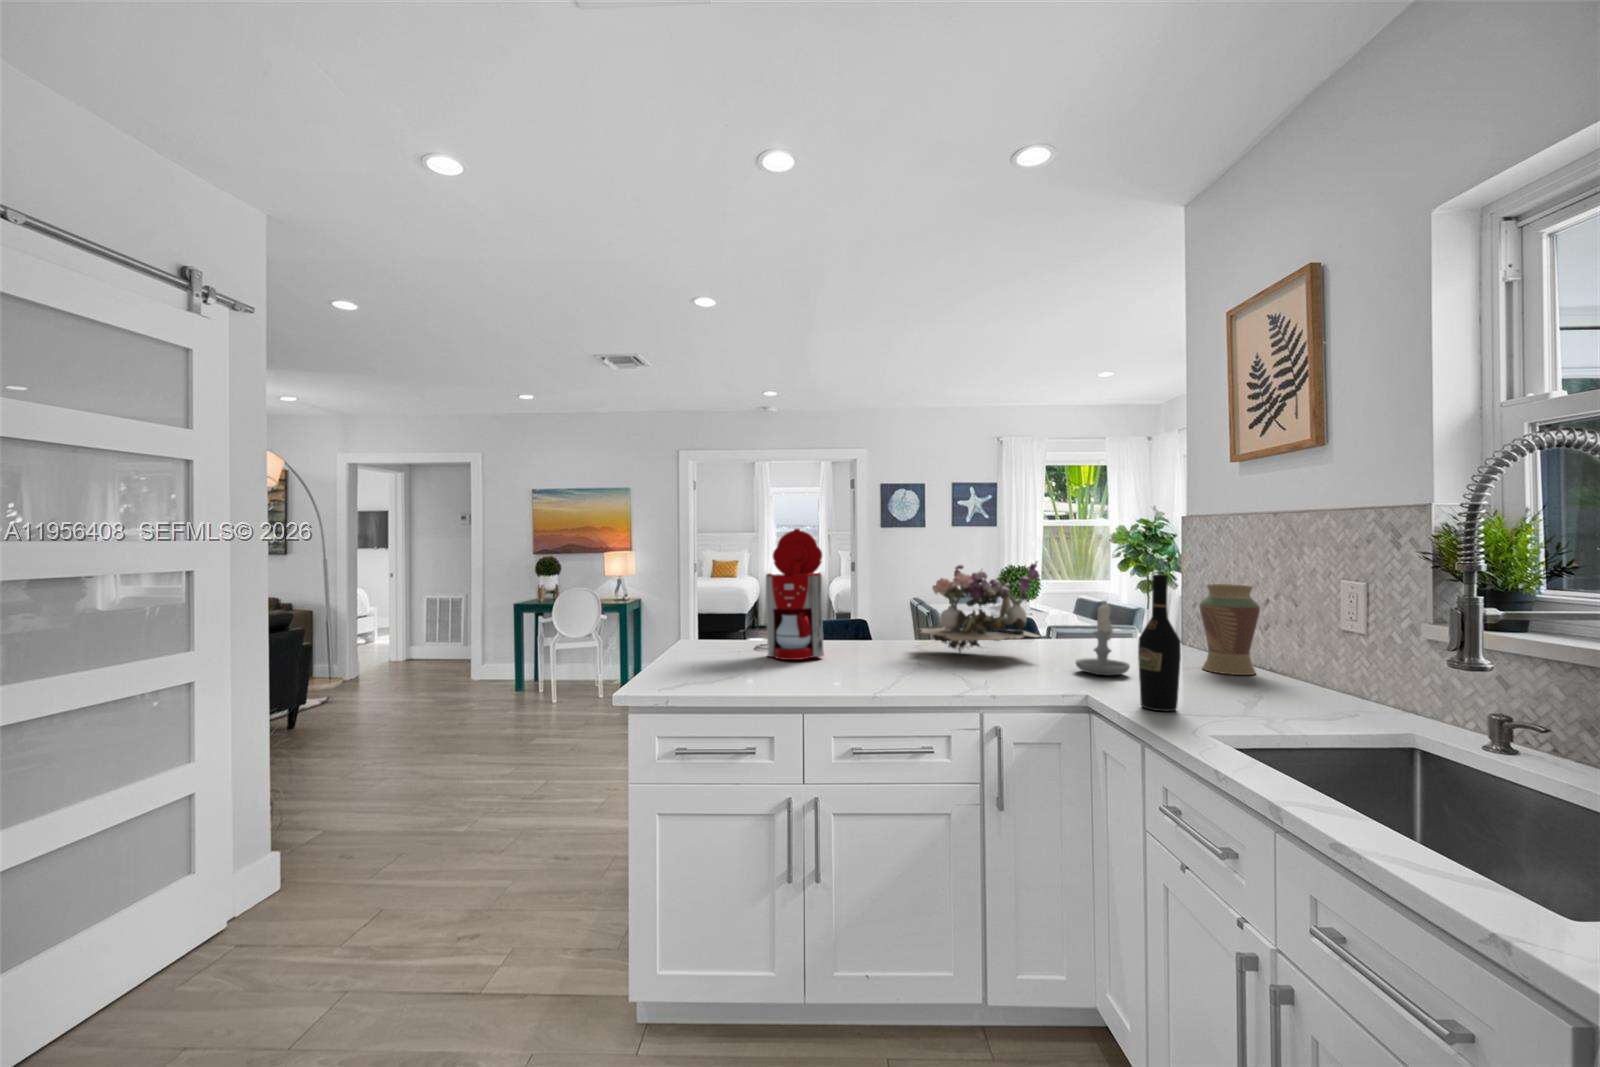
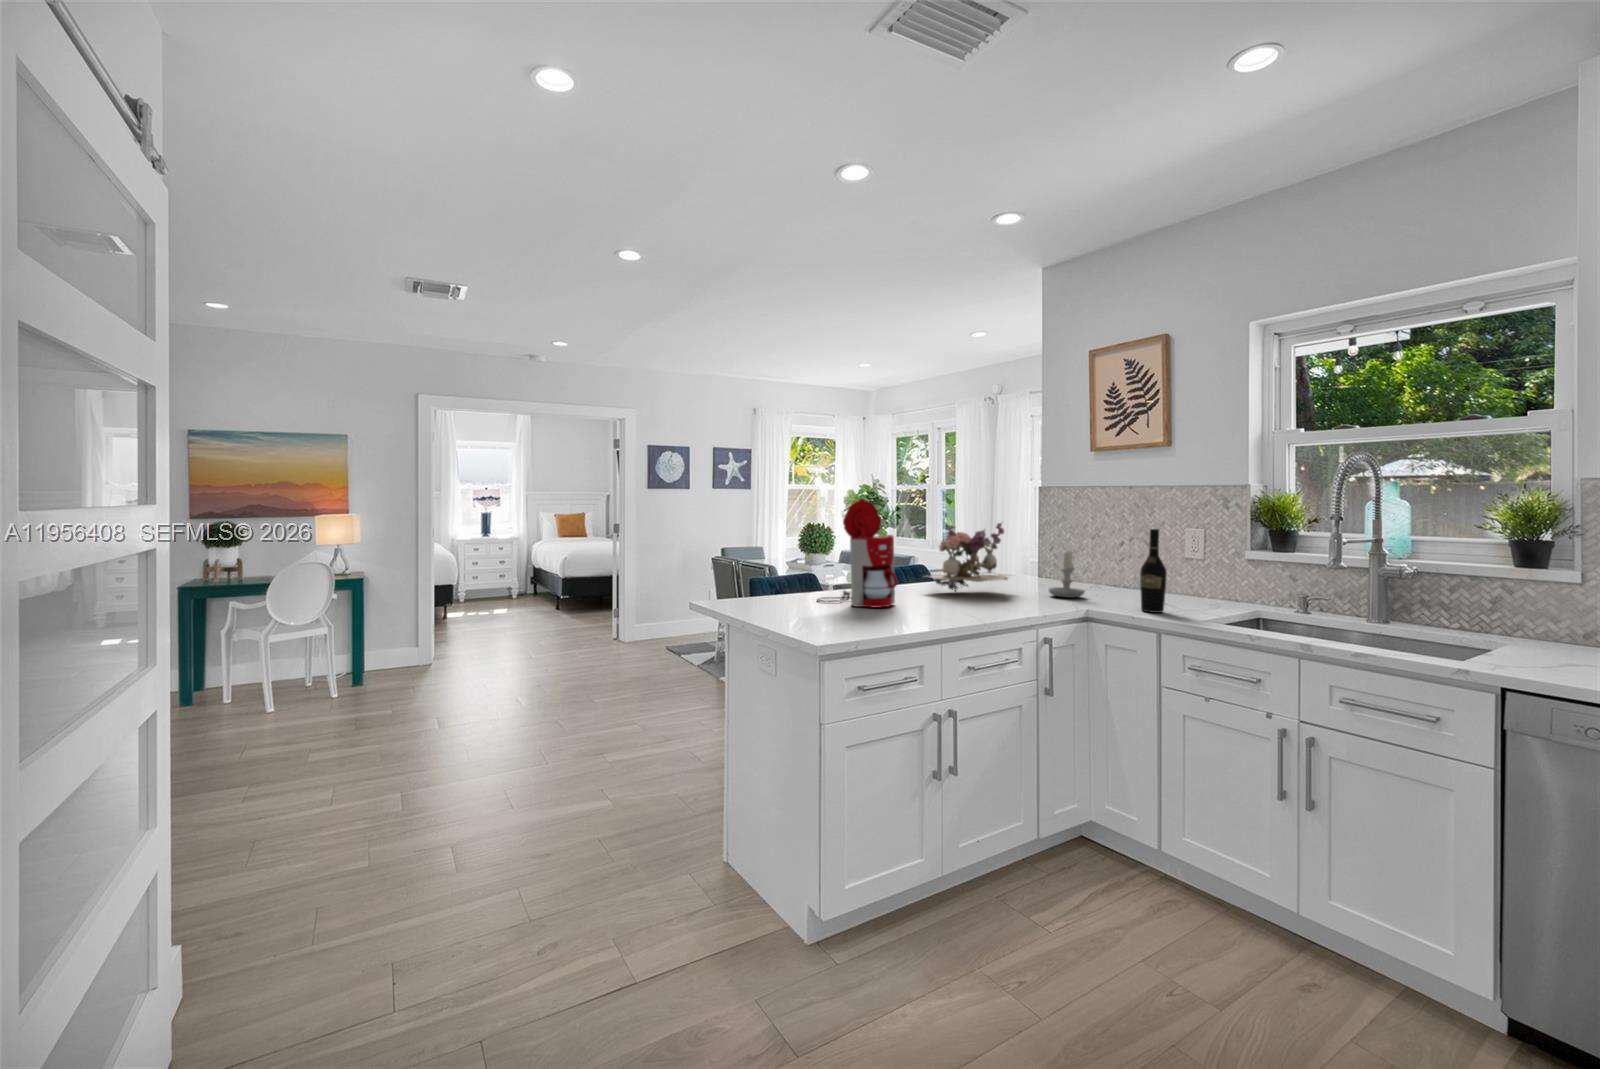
vase: present [1200,584,1260,675] -> none [1093,534,1129,591]

